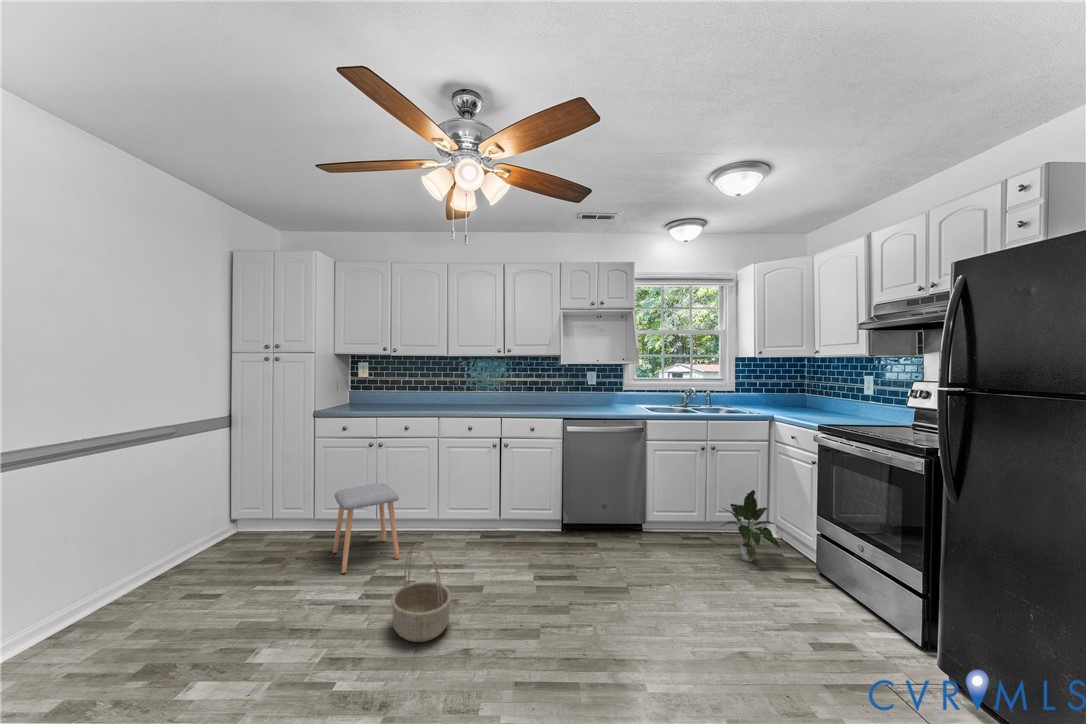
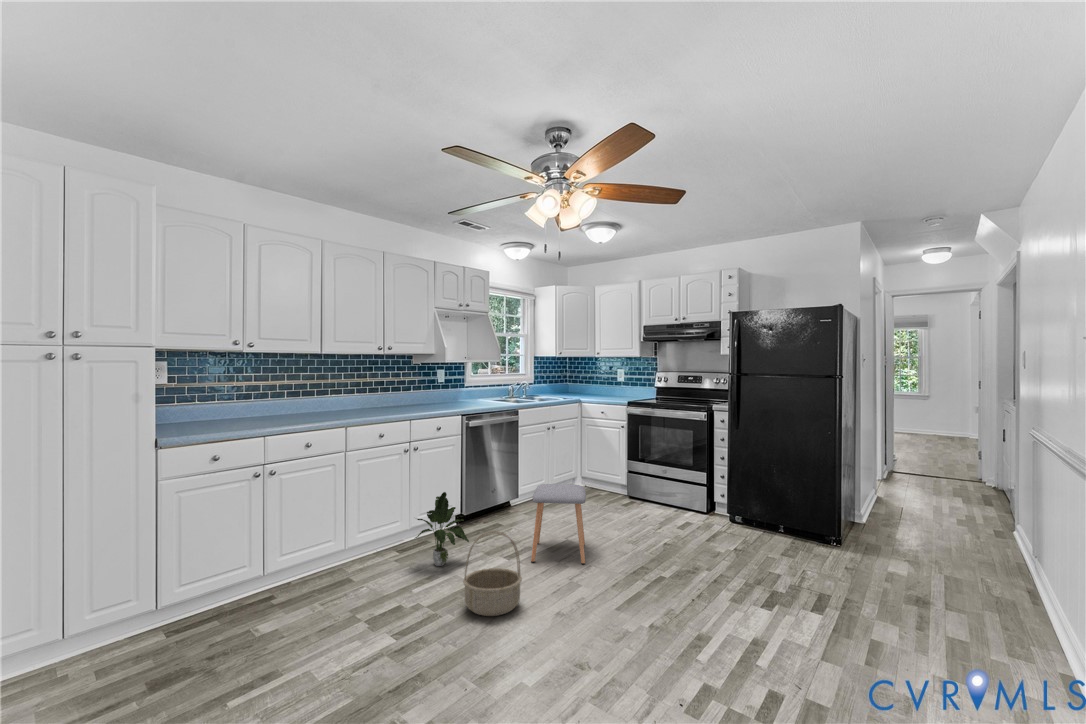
stool: present [333,484,400,574] -> present [531,484,586,564]
potted plant: present [722,490,780,562] -> present [415,492,469,566]

